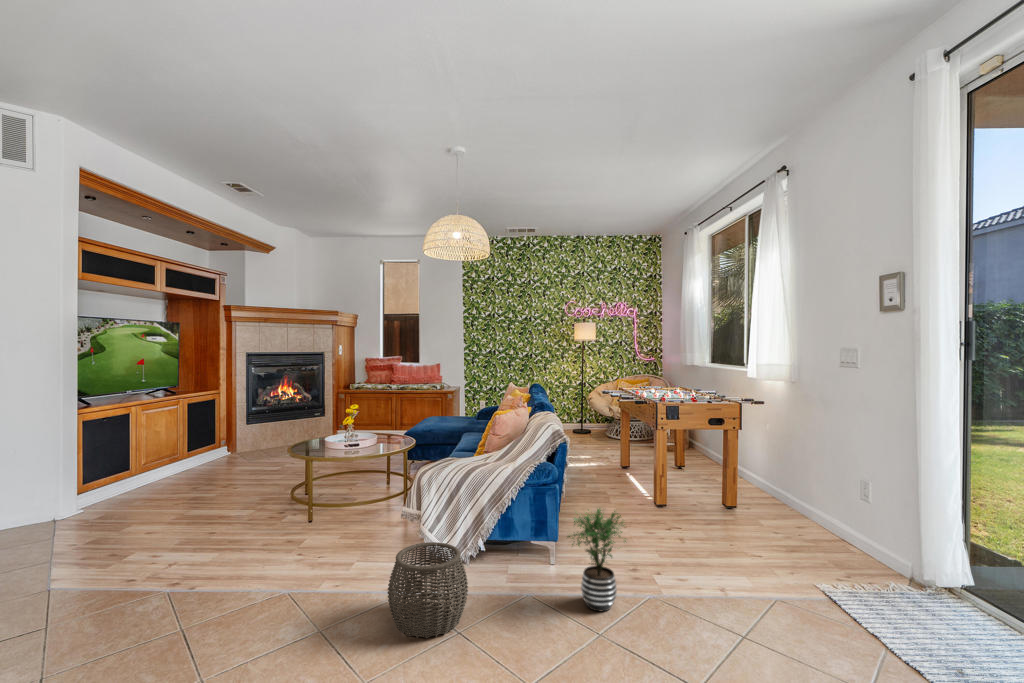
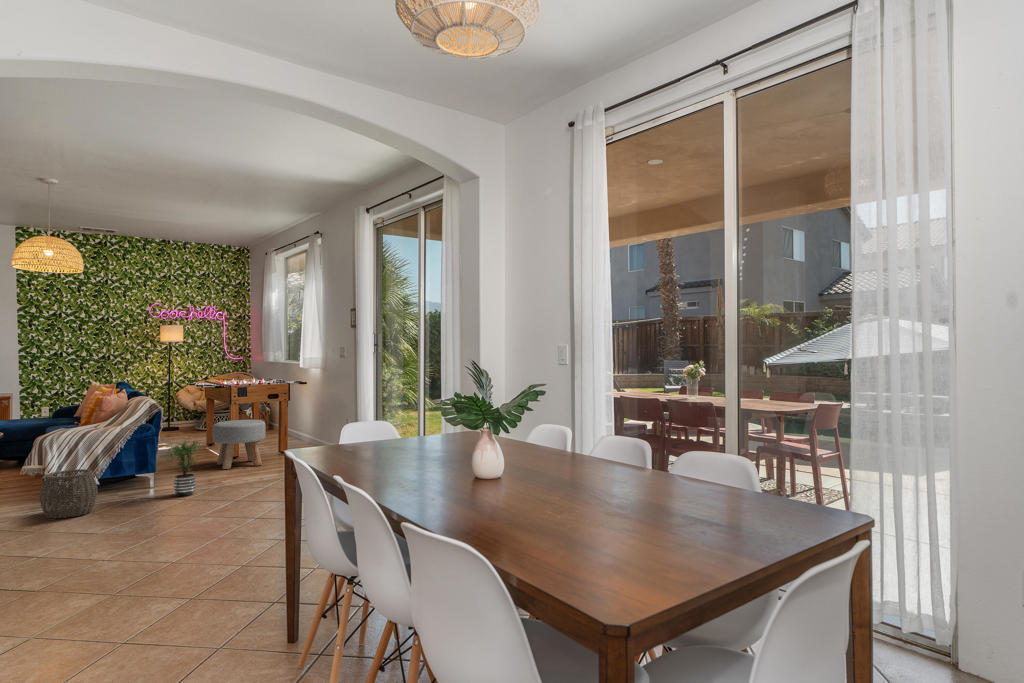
ottoman: none [634,454,710,533] -> present [212,420,266,469]

